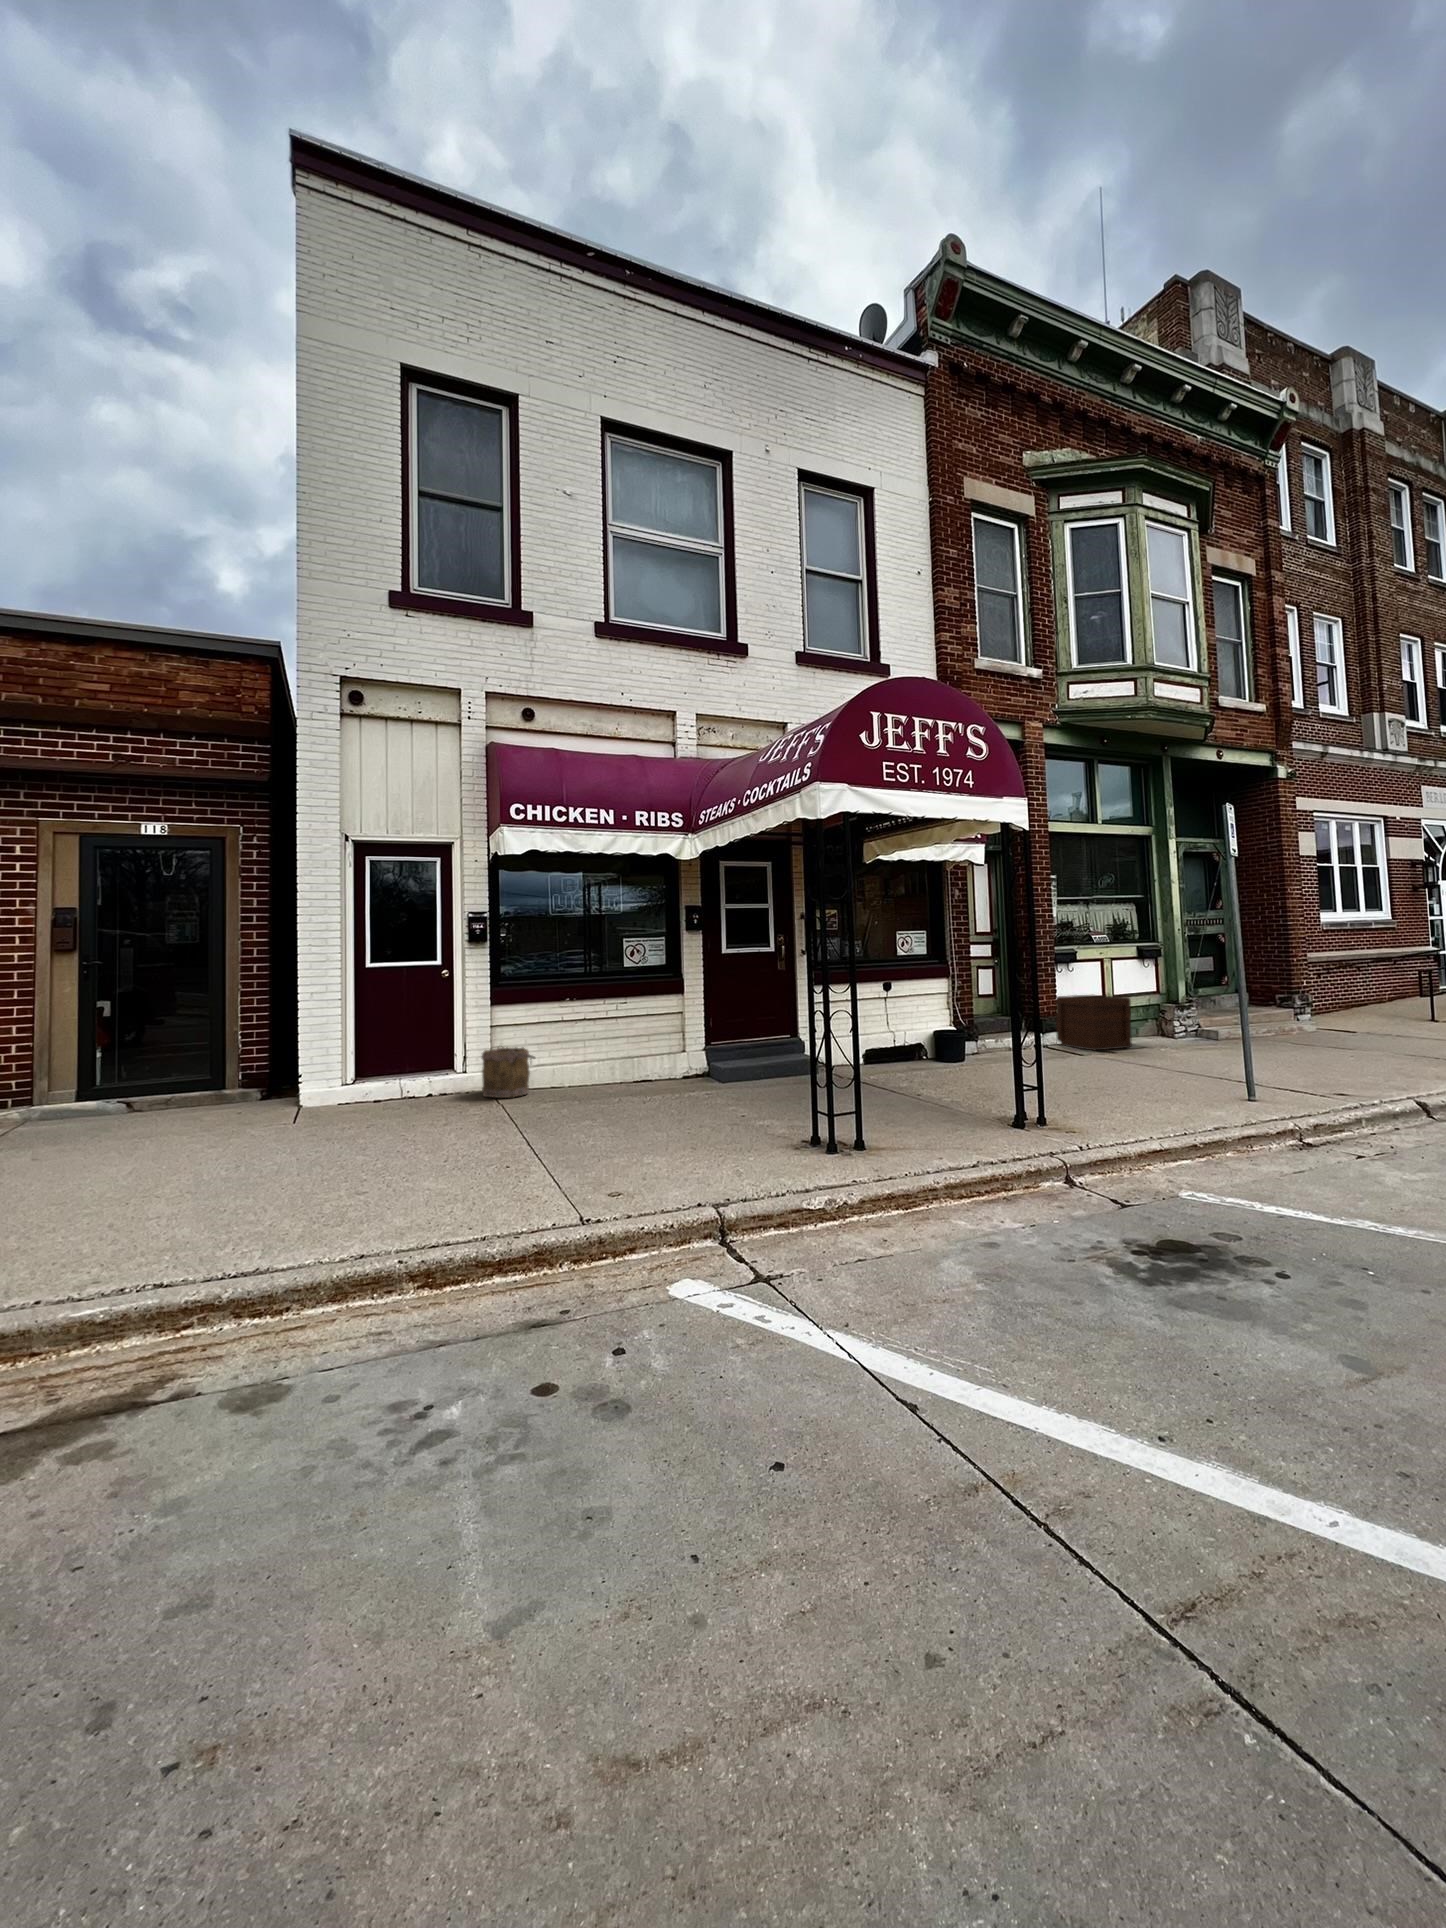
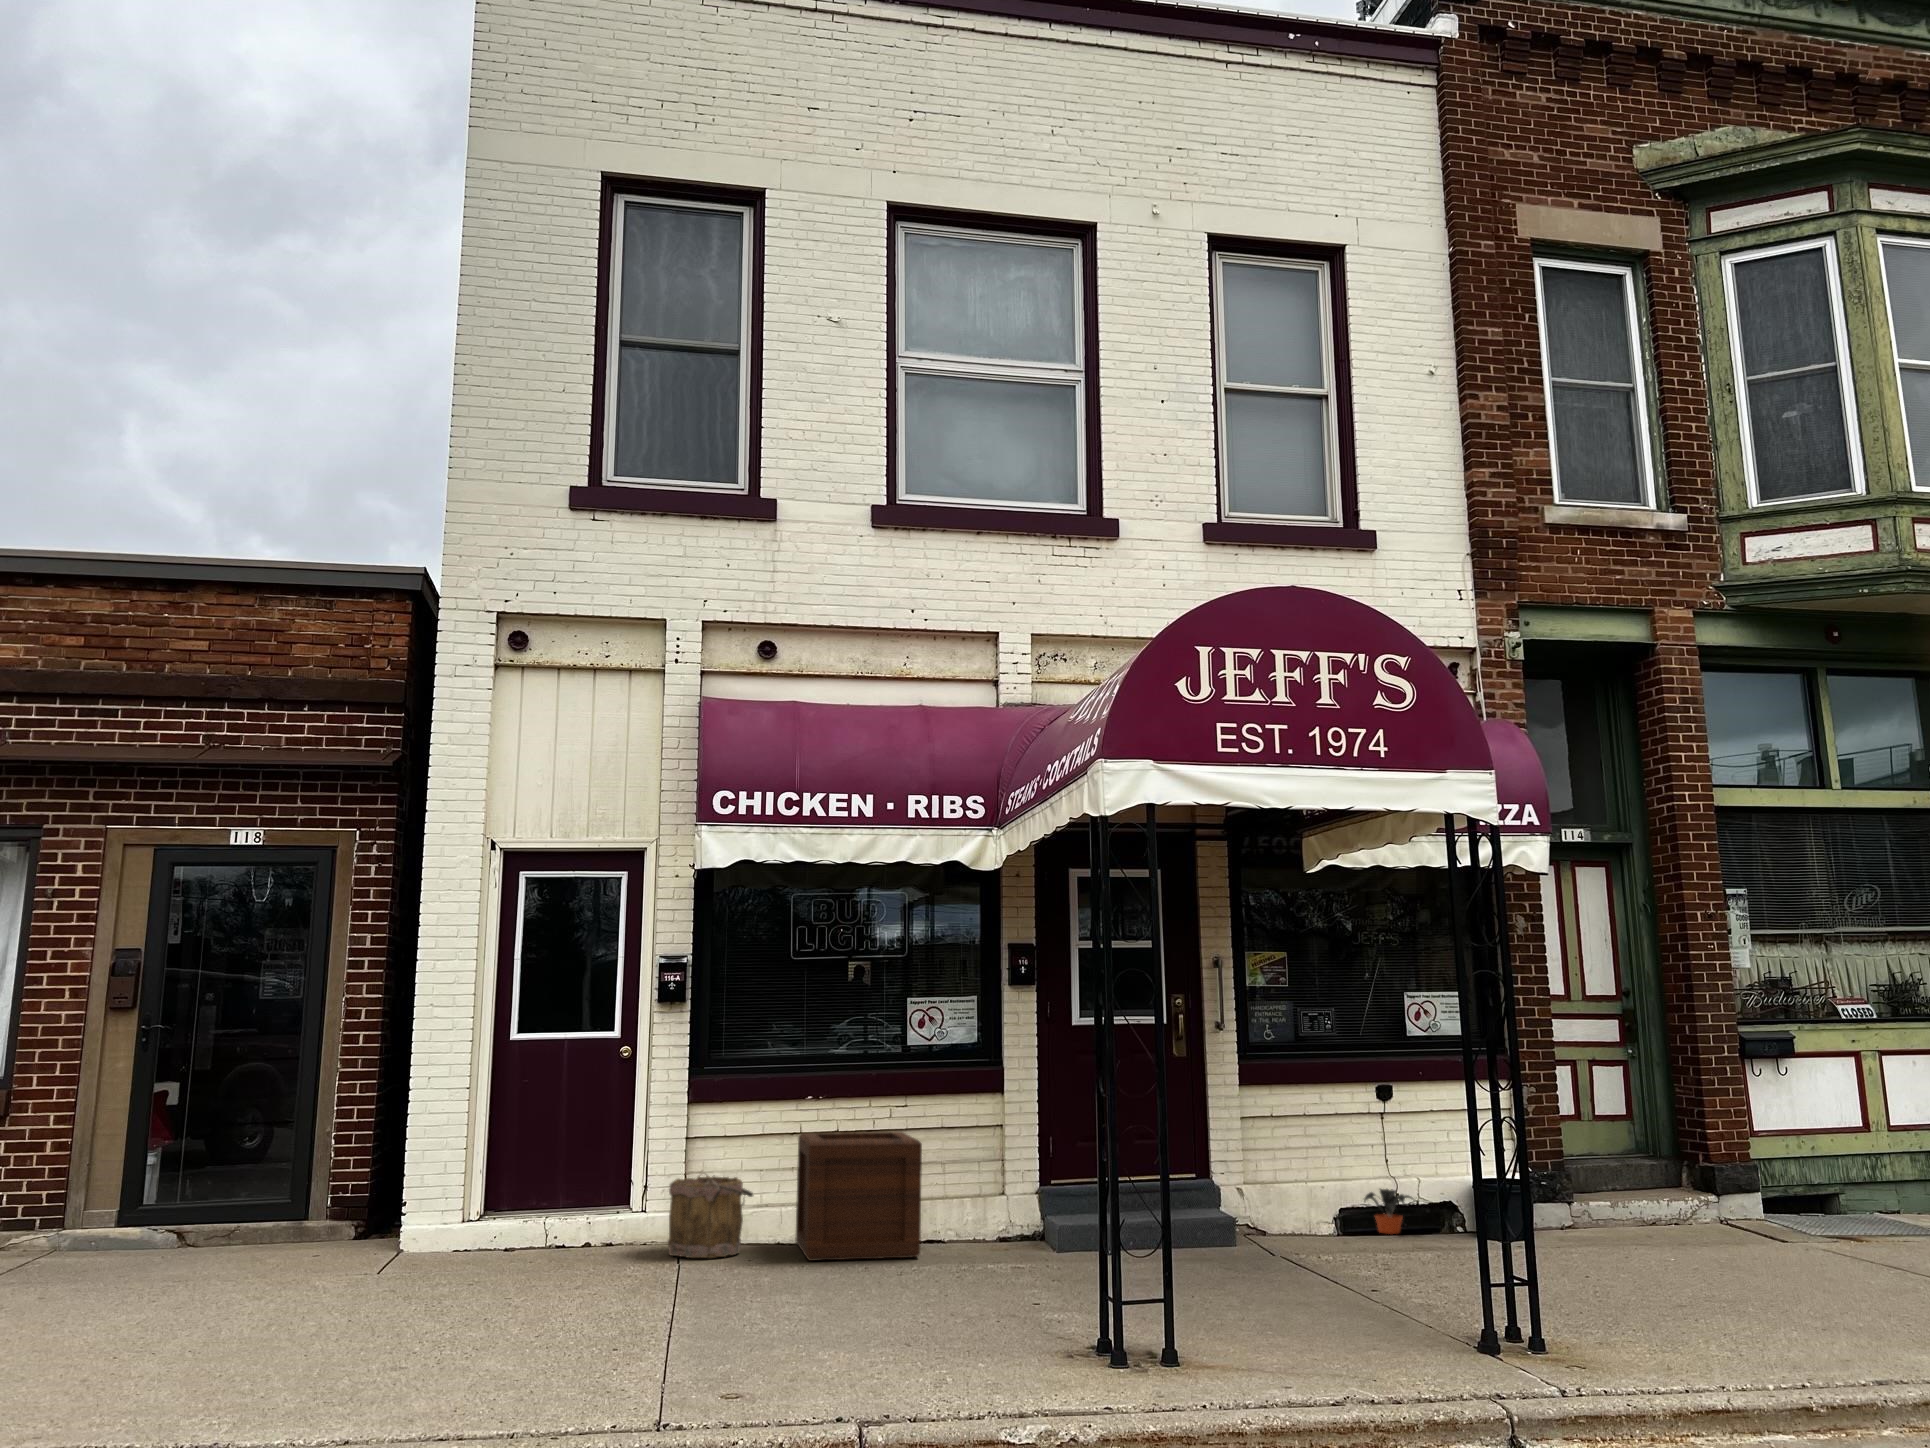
wooden crate: present [1056,995,1132,1050] -> present [795,1132,922,1261]
potted plant: none [871,1038,902,1062] -> present [1364,1189,1413,1234]

